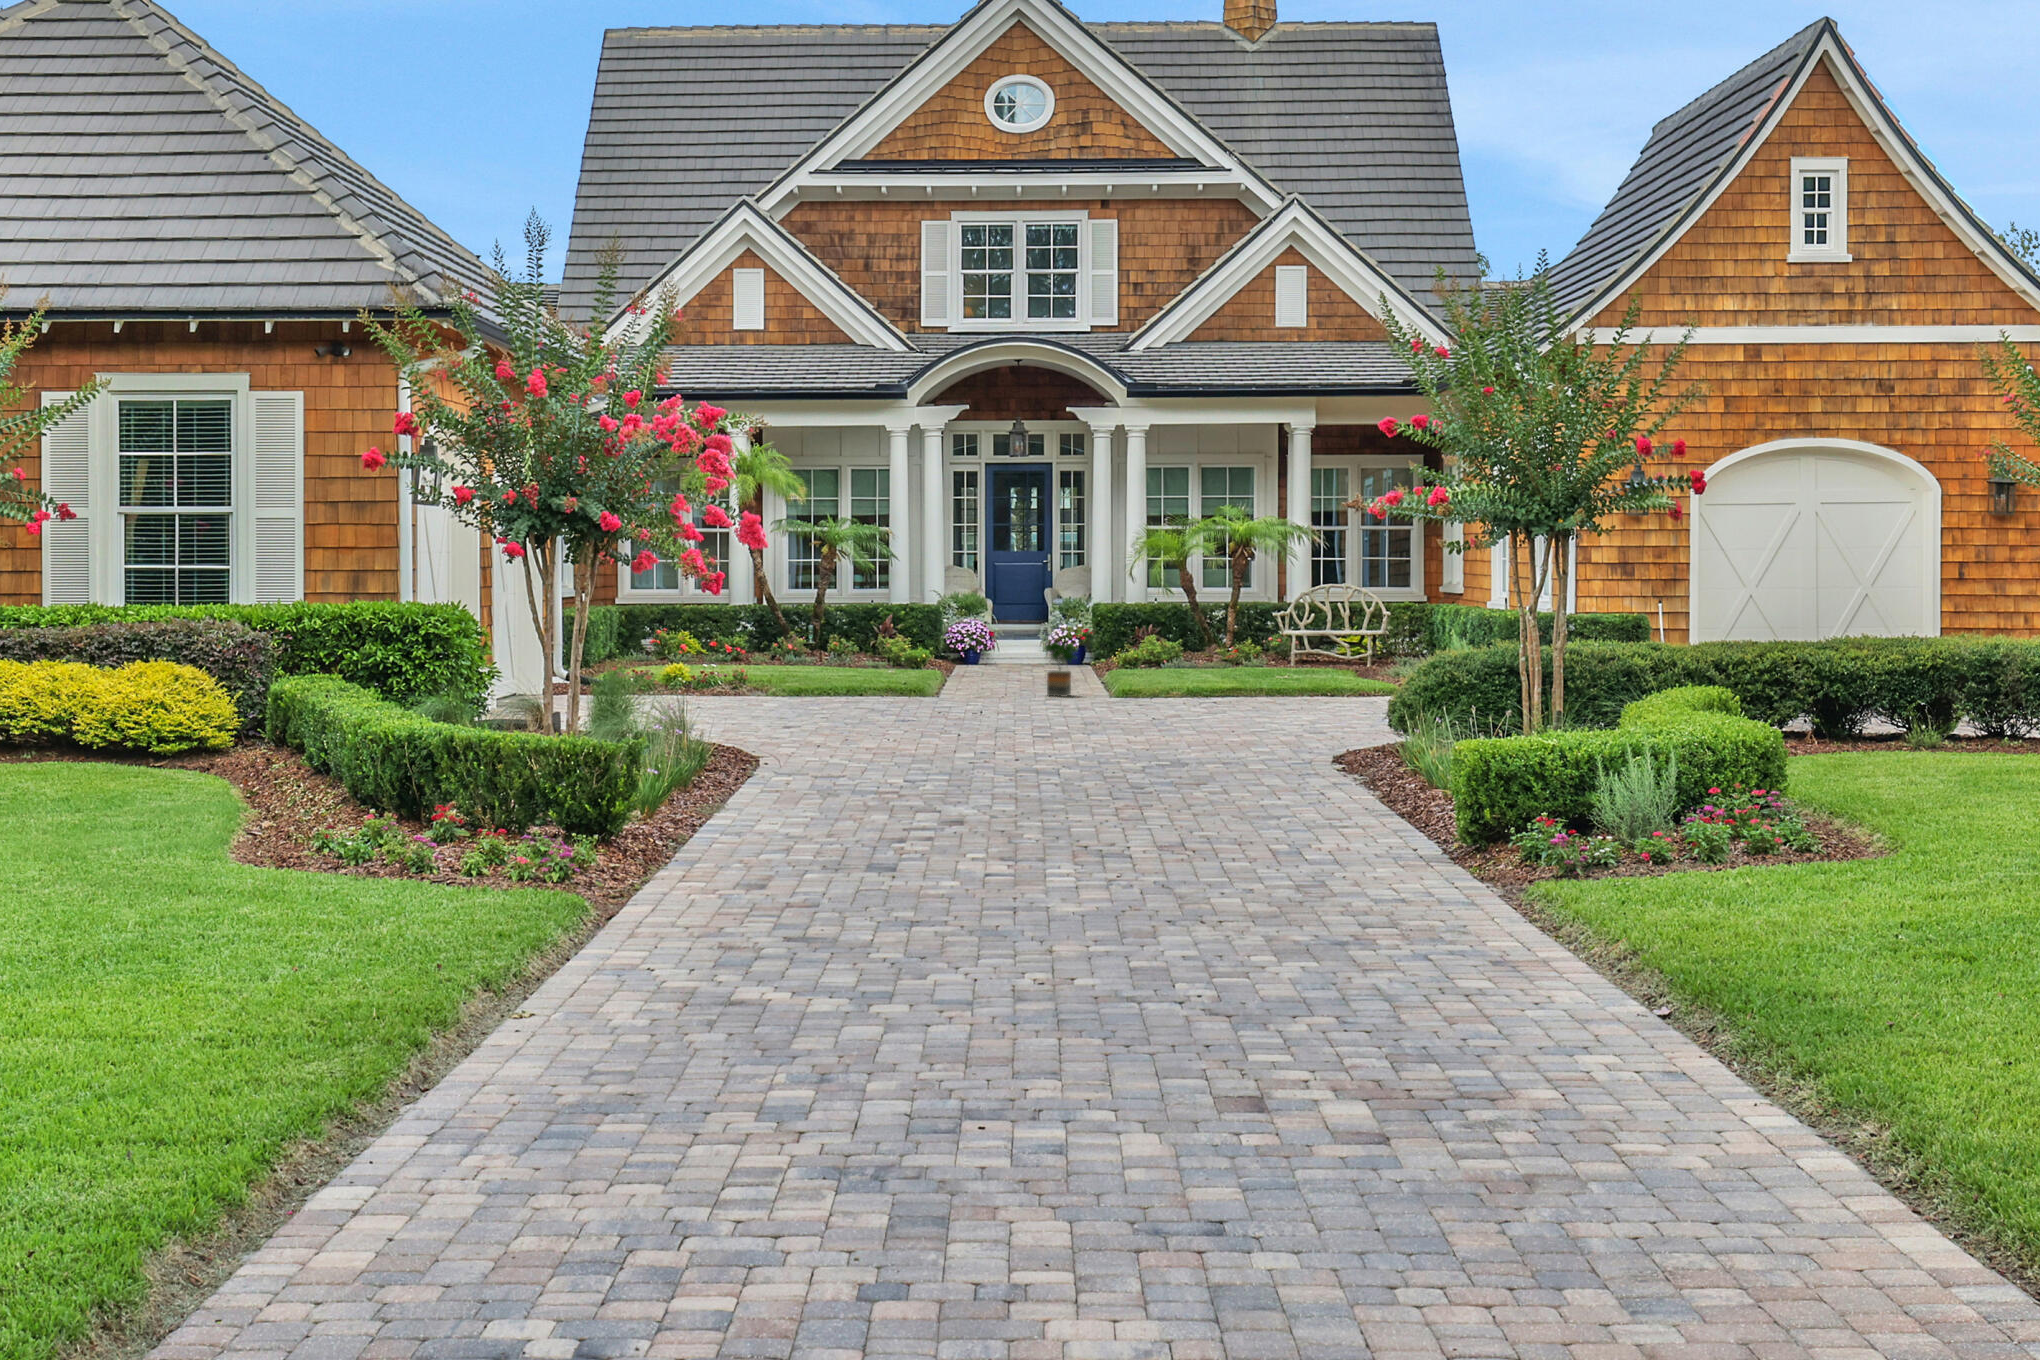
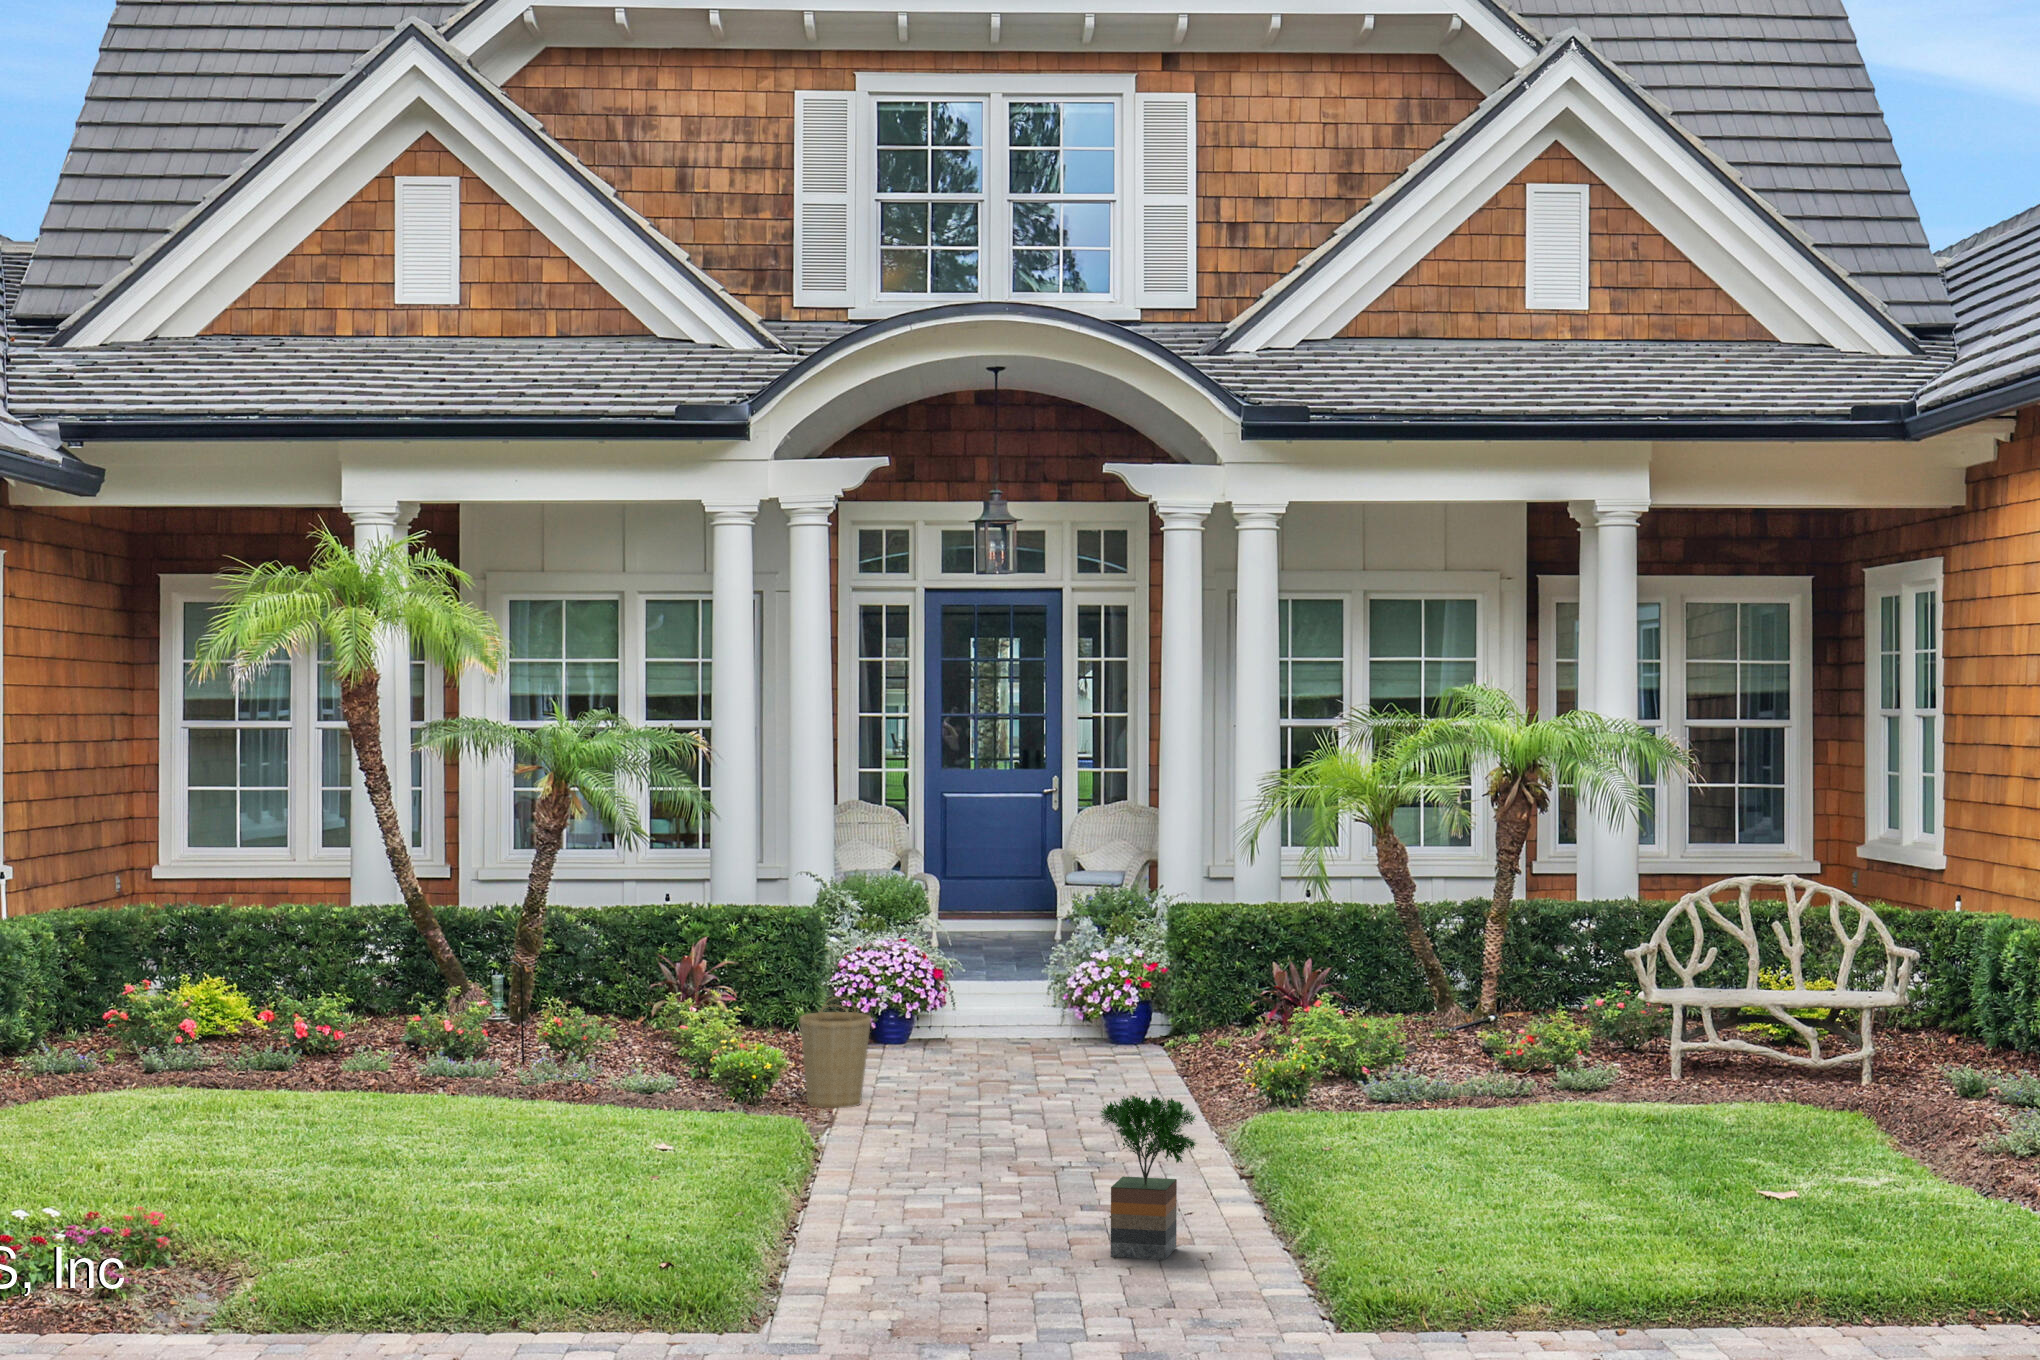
basket: none [933,632,963,675] -> present [799,997,872,1108]

